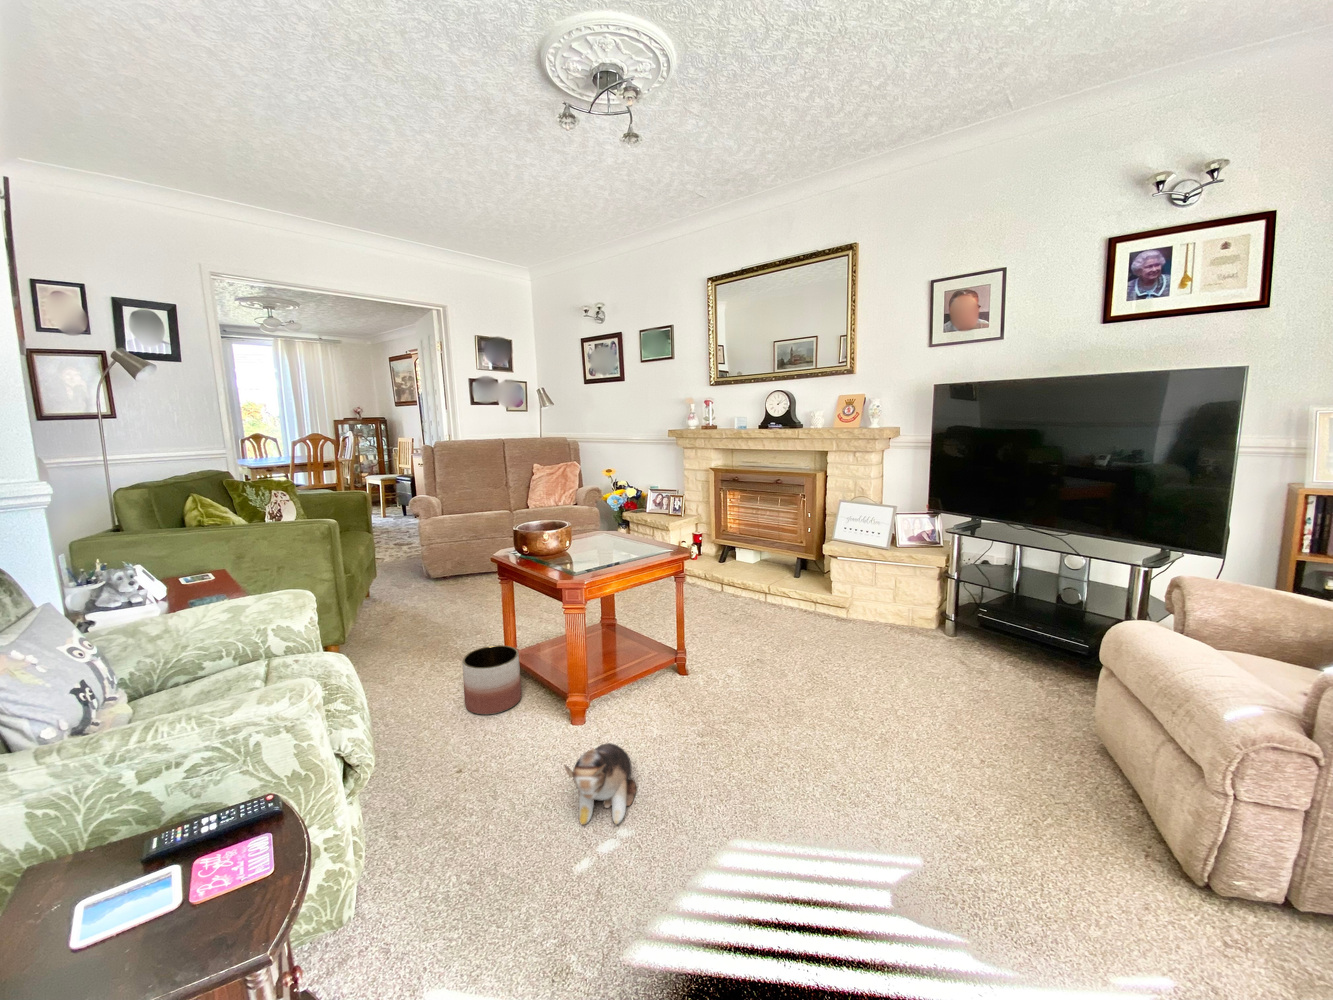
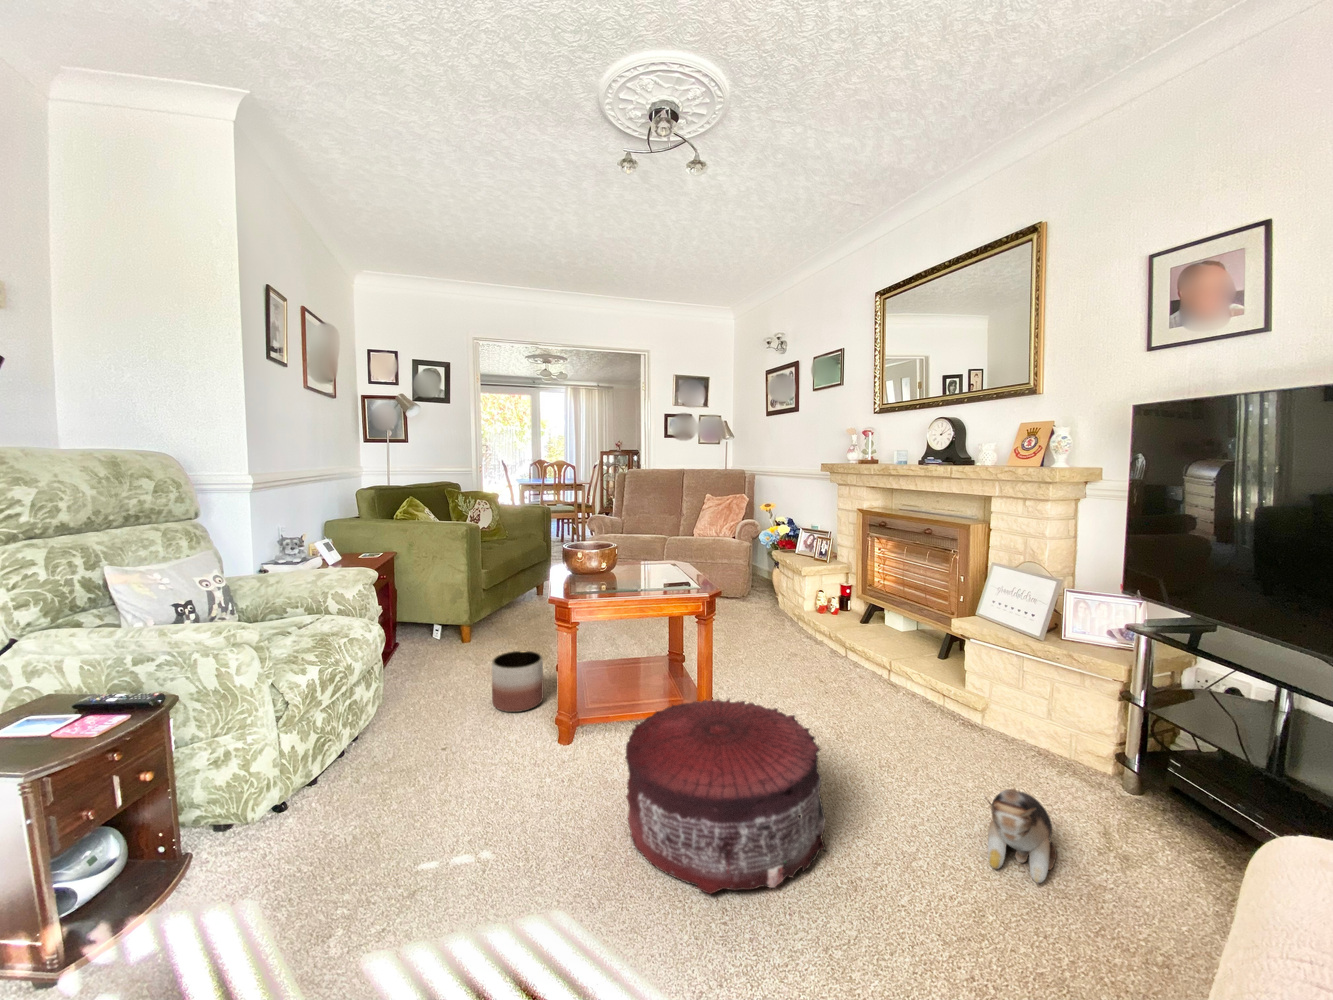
pouf: none [703,634,870,782] -> present [625,699,826,894]
plush toy: present [564,743,636,825] -> present [985,788,1057,883]

